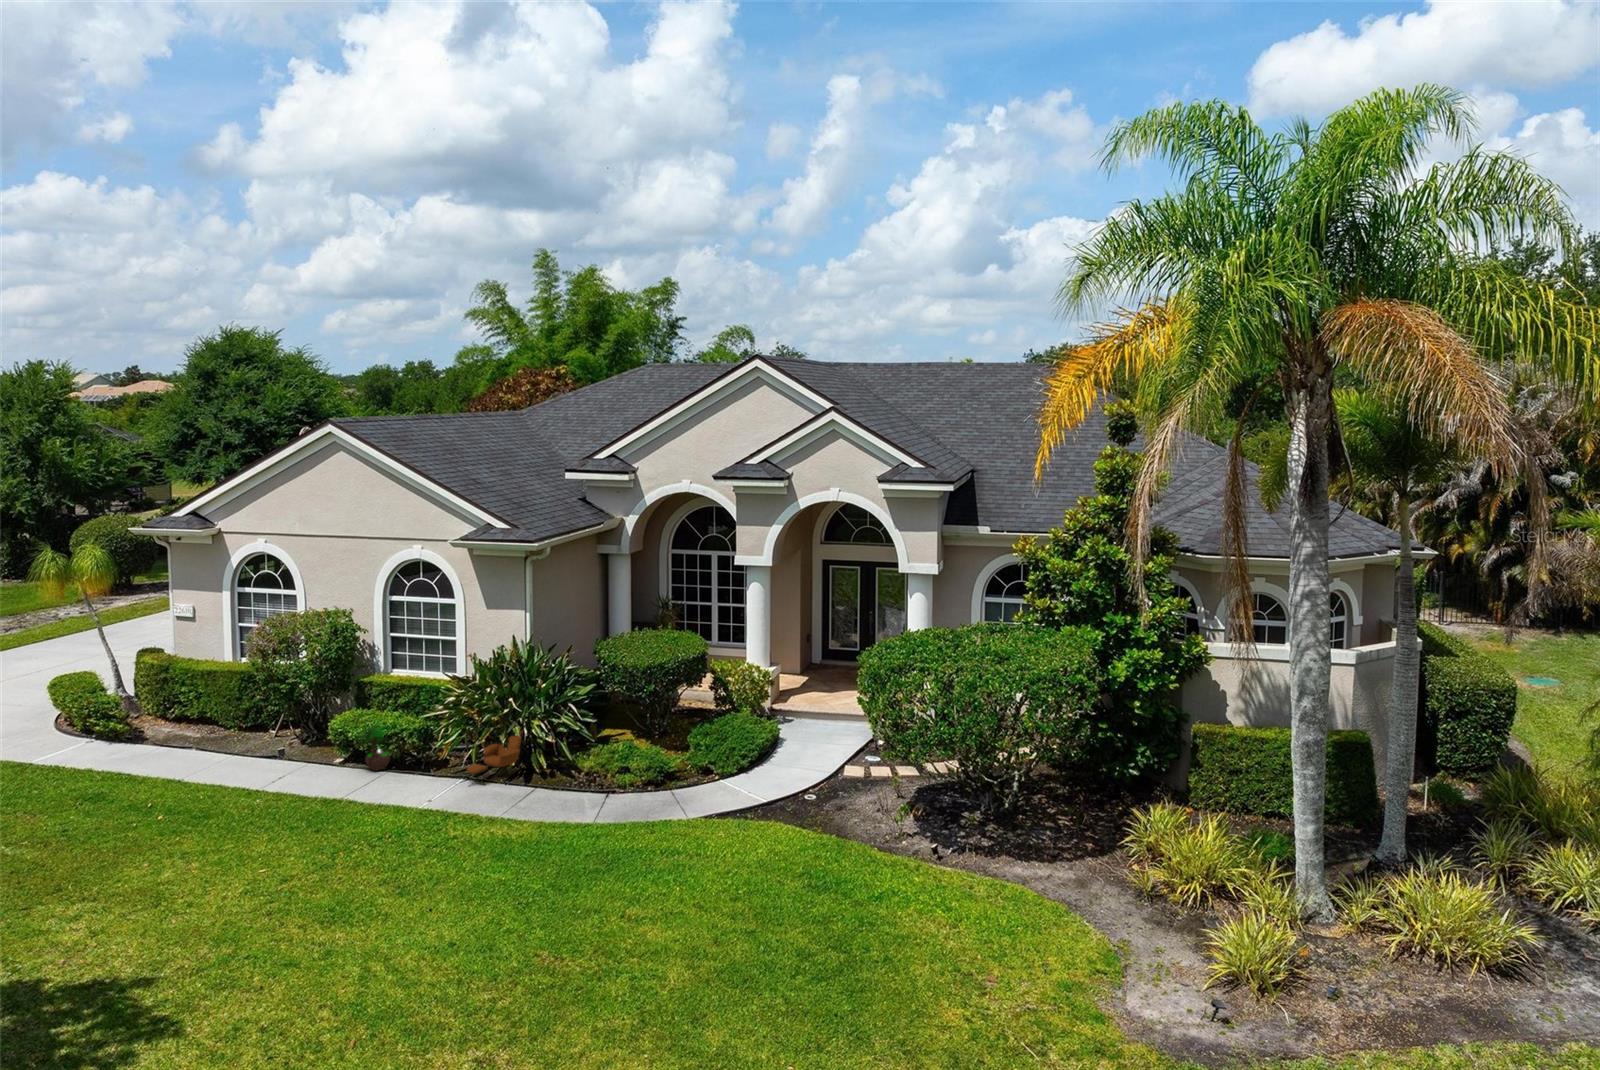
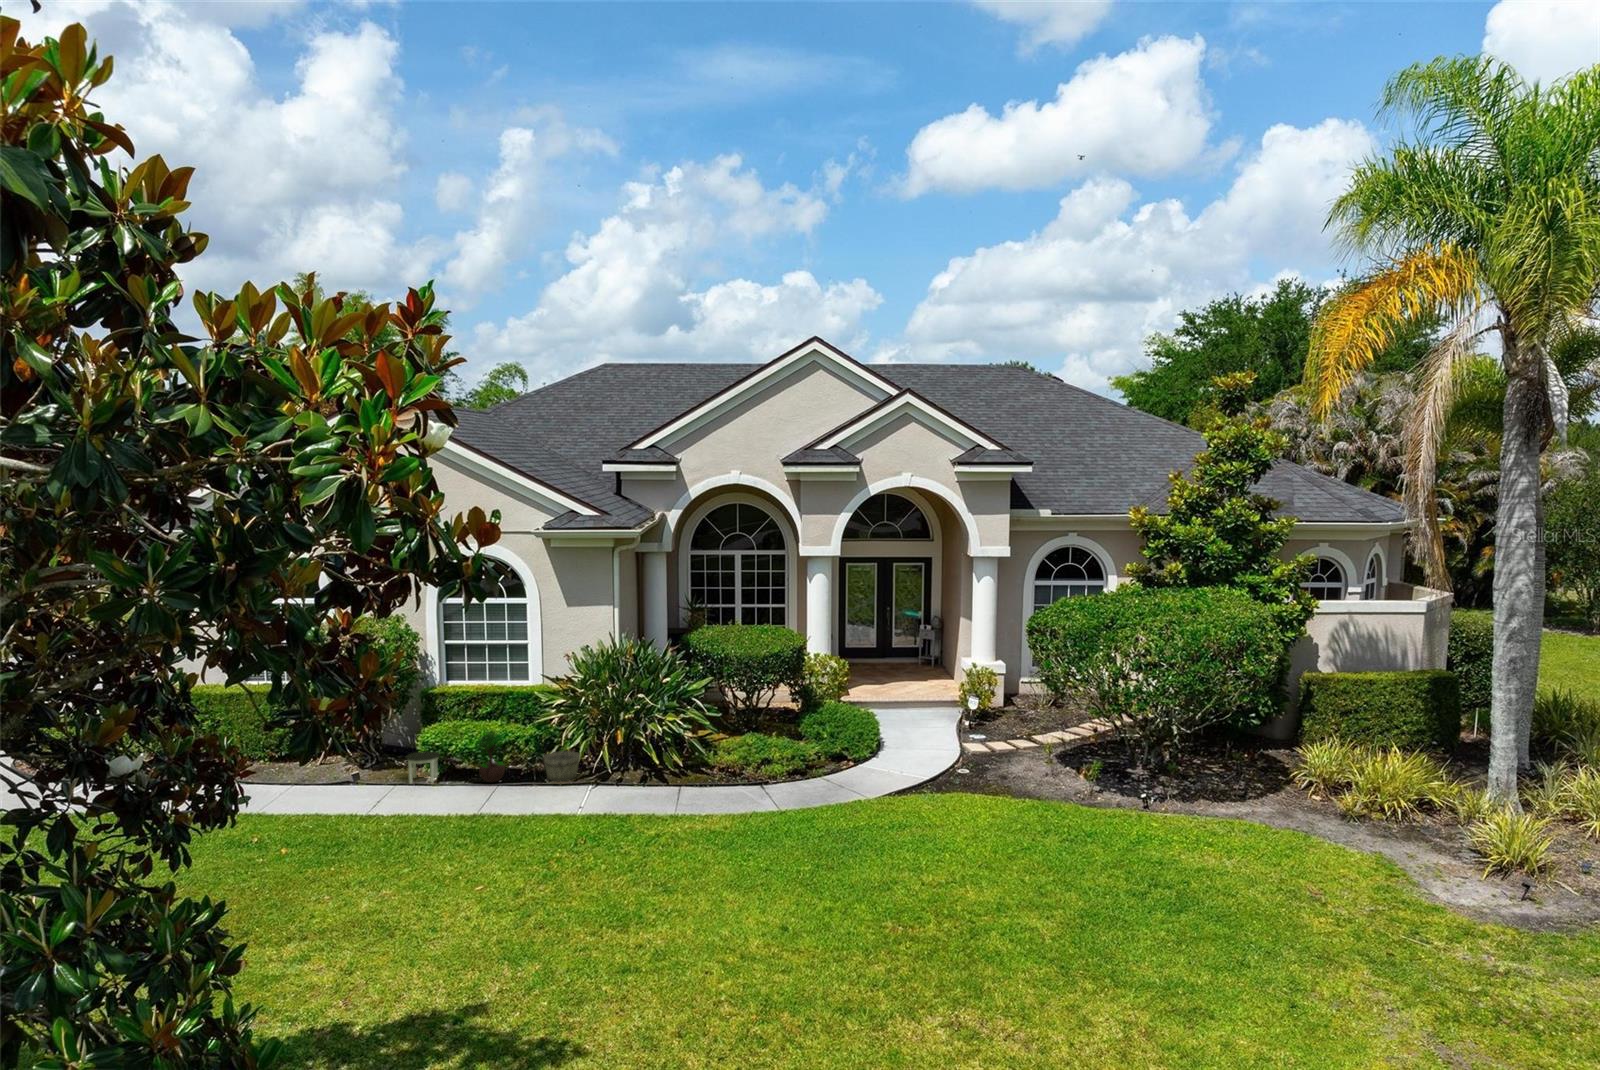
lounge chair: present [467,731,522,782] -> none [607,723,656,789]
round table: none [309,737,342,767] -> present [406,751,440,784]
wooden bucket: none [422,742,457,775] -> present [544,750,580,781]

